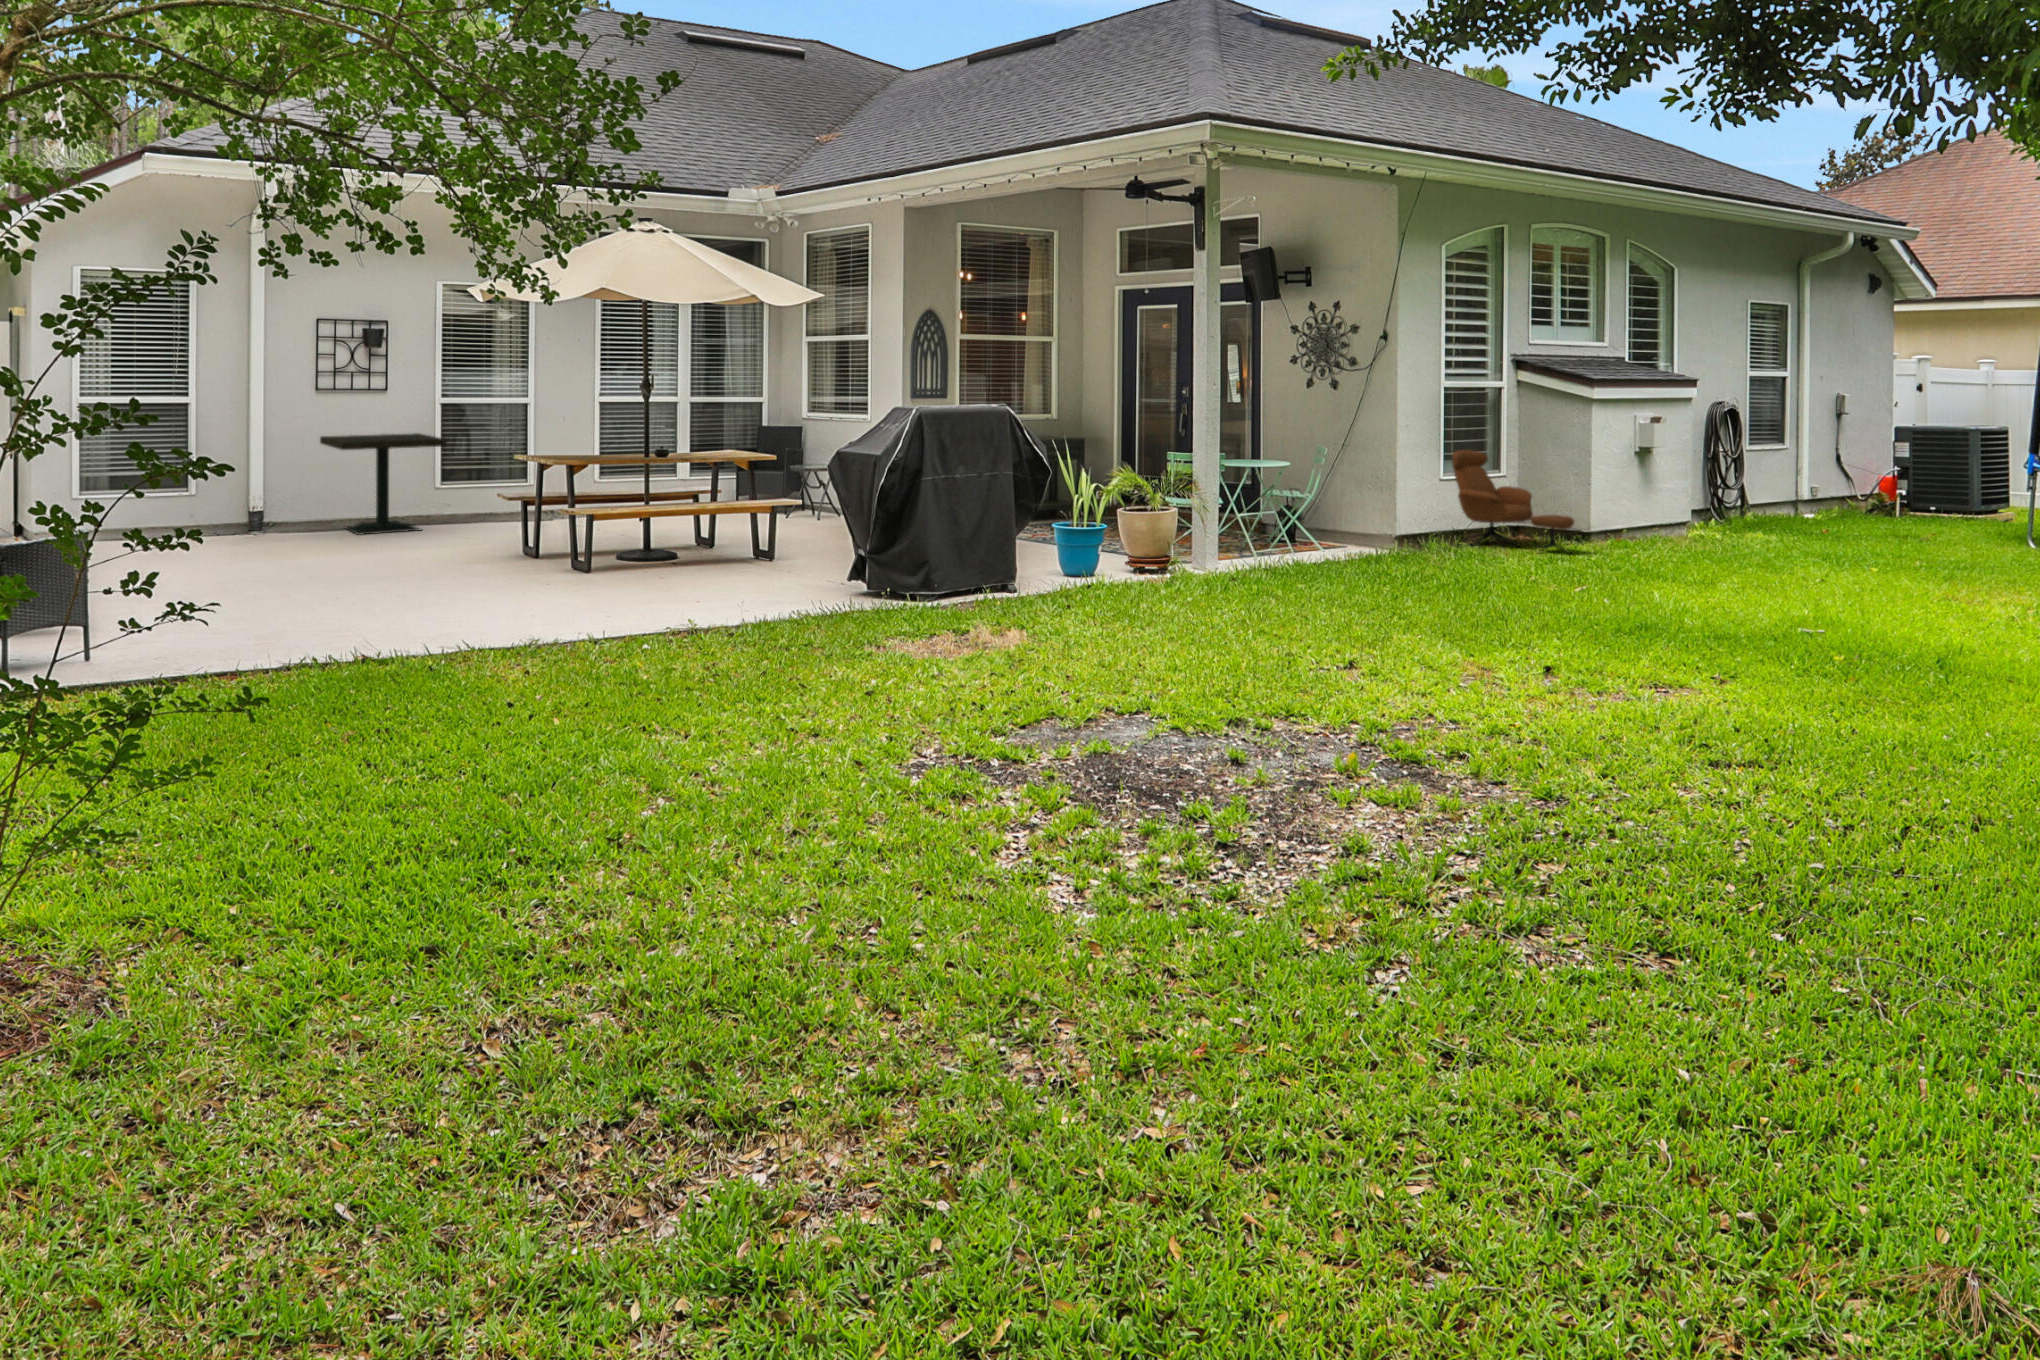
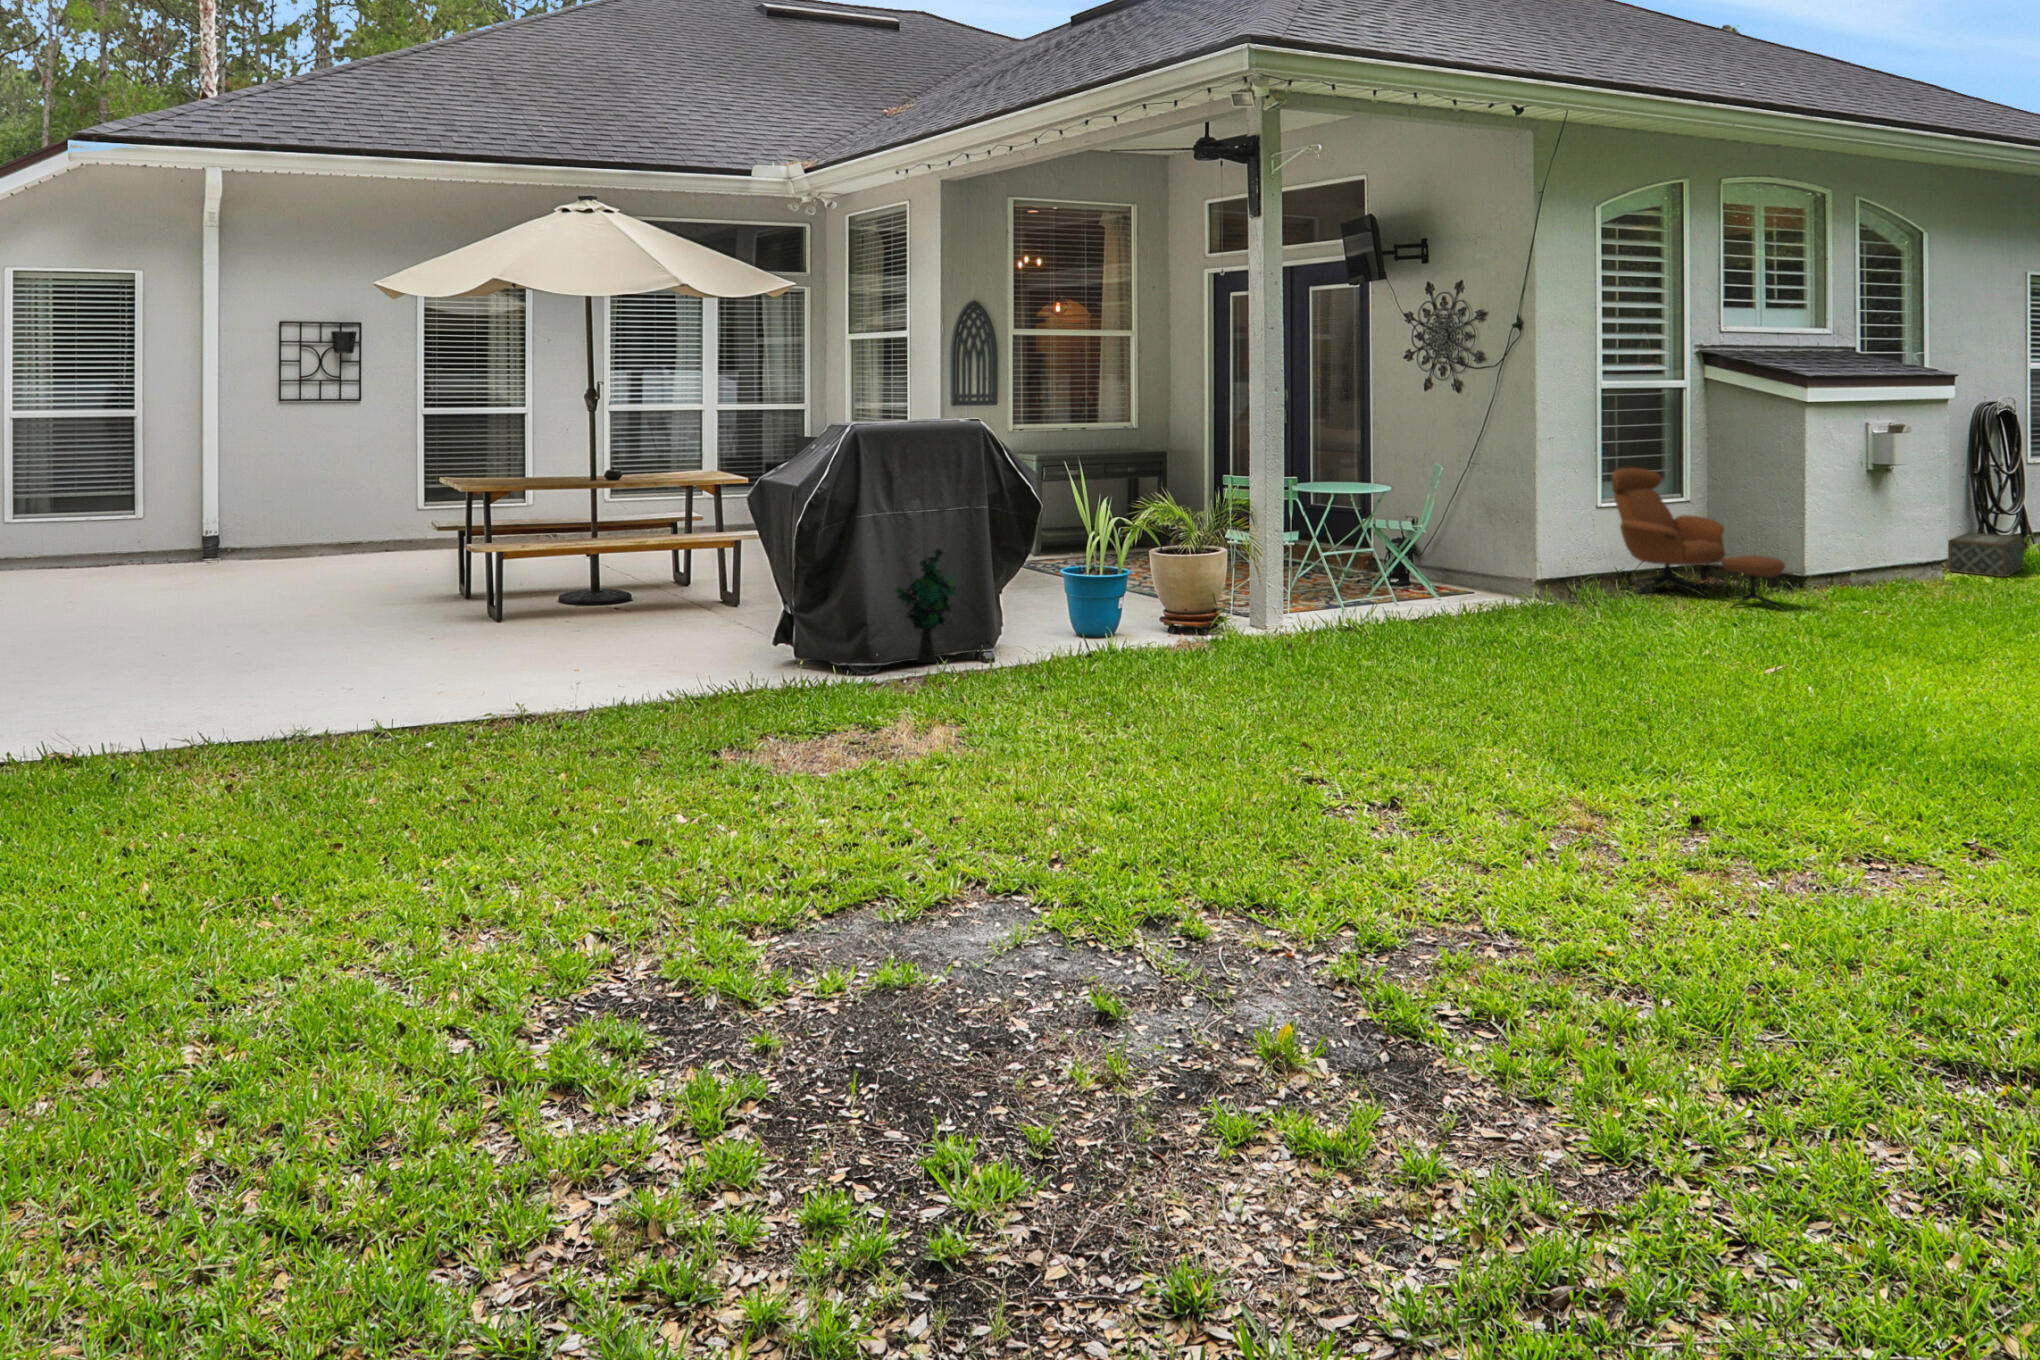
side table: present [320,433,447,535] -> none [285,447,408,561]
woven basket: none [1687,500,1739,533] -> present [1948,532,2024,577]
decorative plant: none [944,507,994,595] -> present [896,549,957,663]

